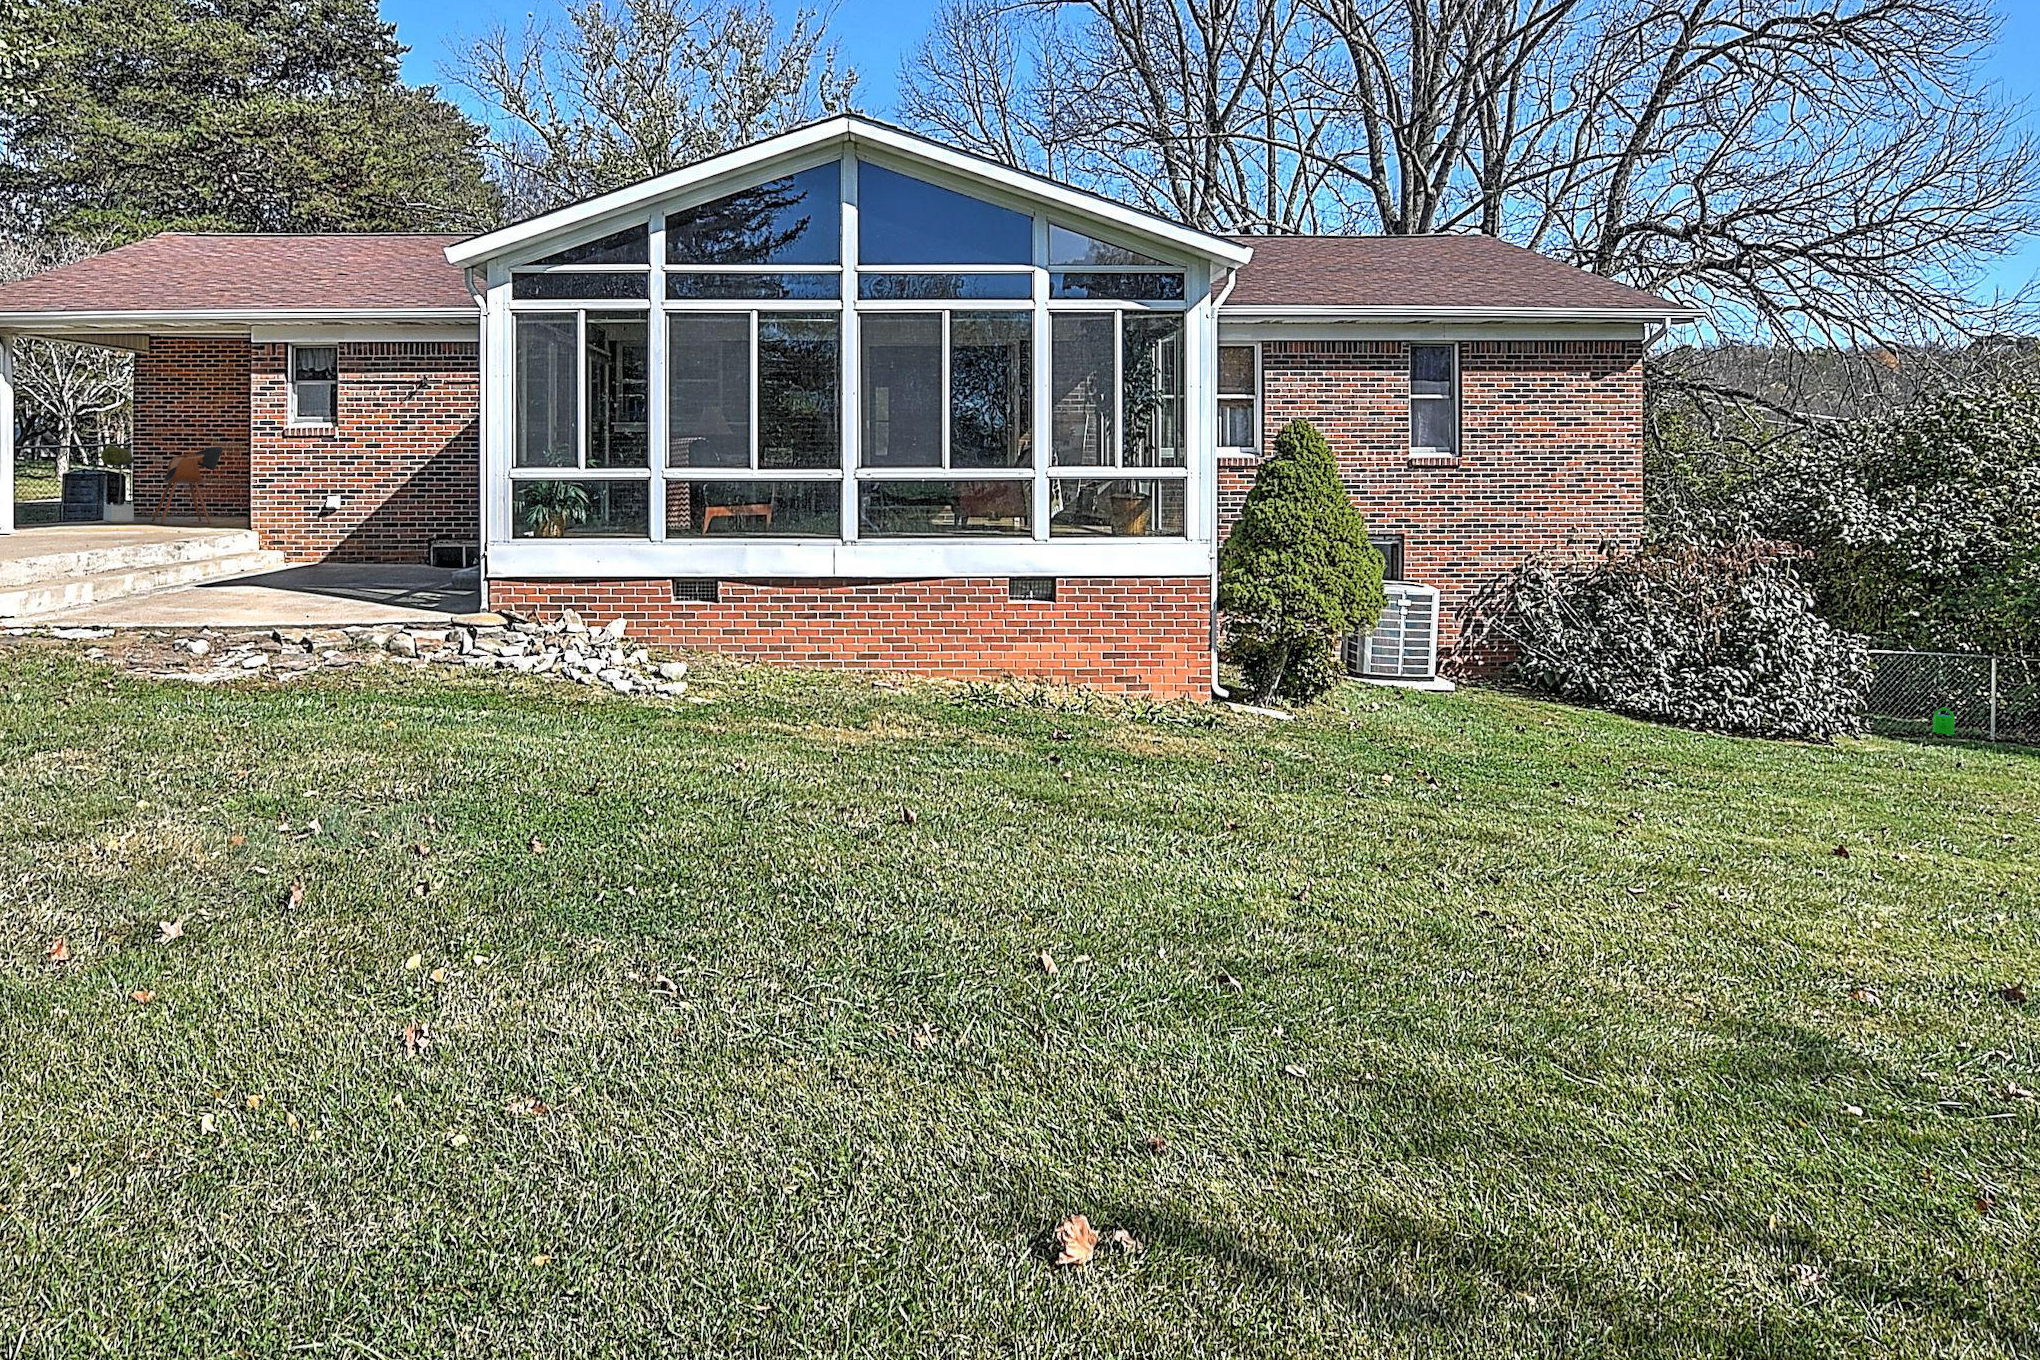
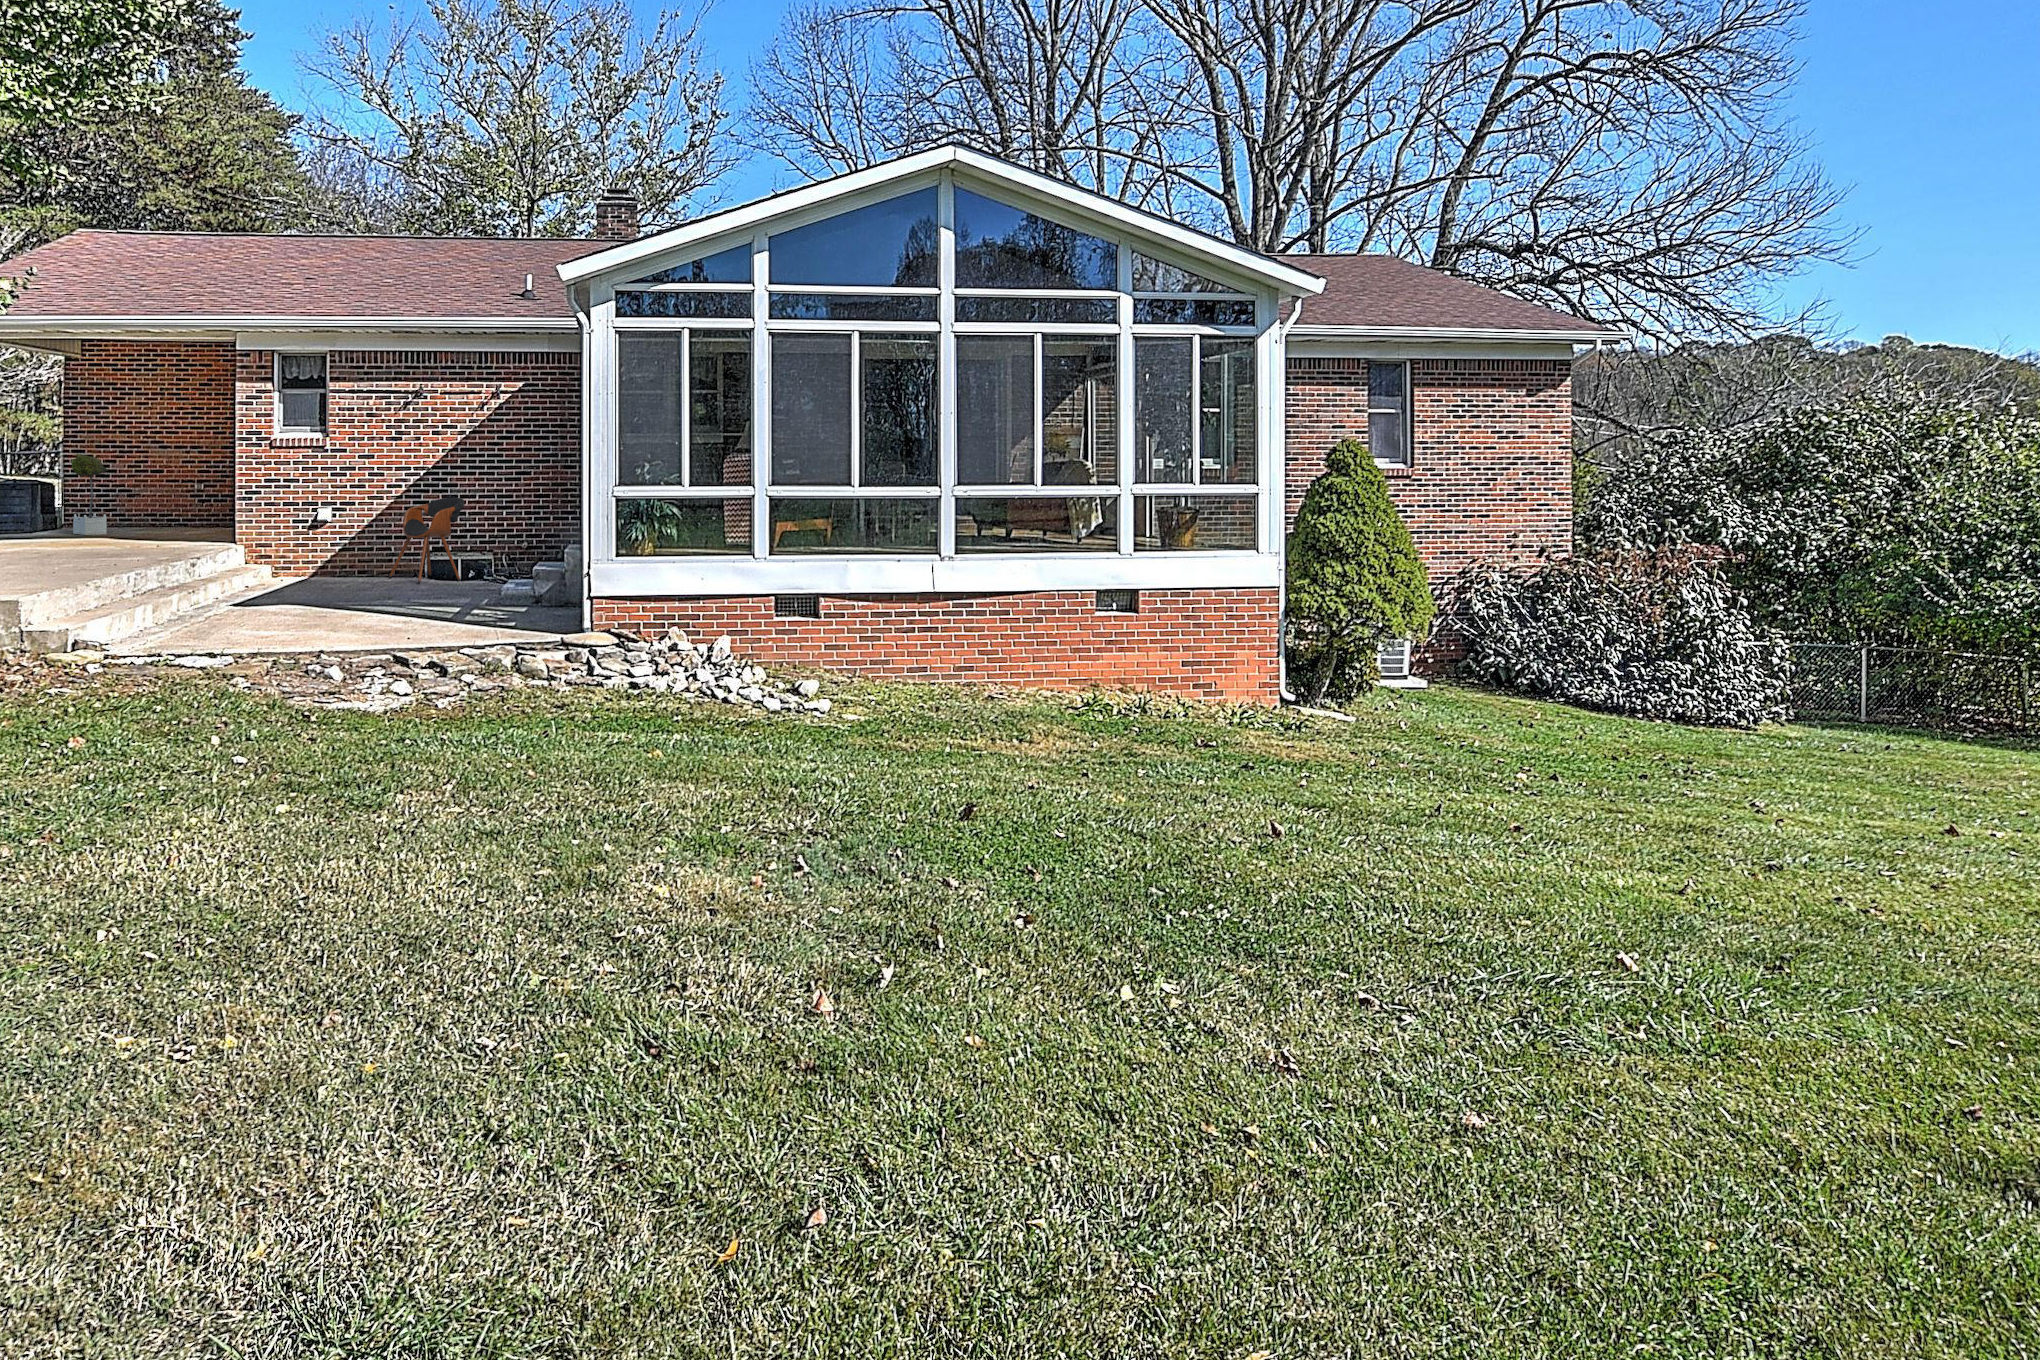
chair: present [152,447,223,525] -> present [389,498,464,583]
watering can: present [1932,707,1955,734] -> none [1818,688,1841,712]

